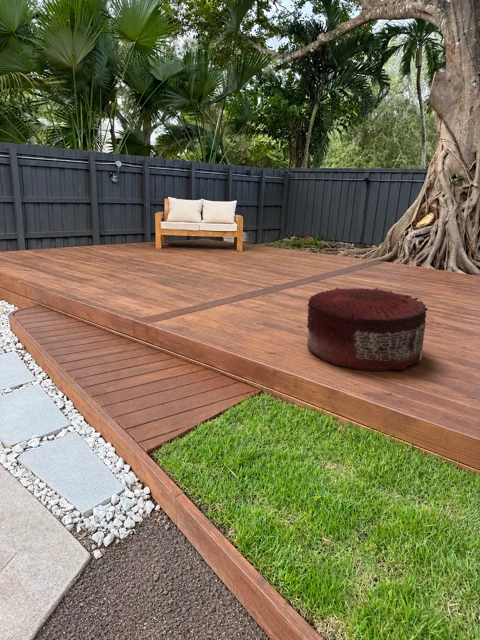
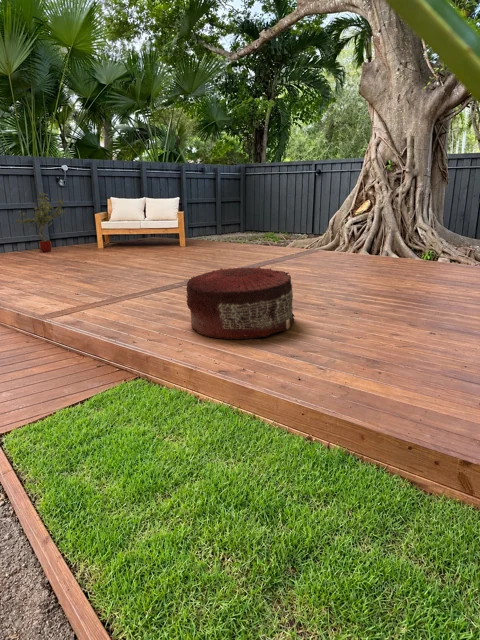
potted tree: none [69,187,119,249] -> present [16,193,65,252]

